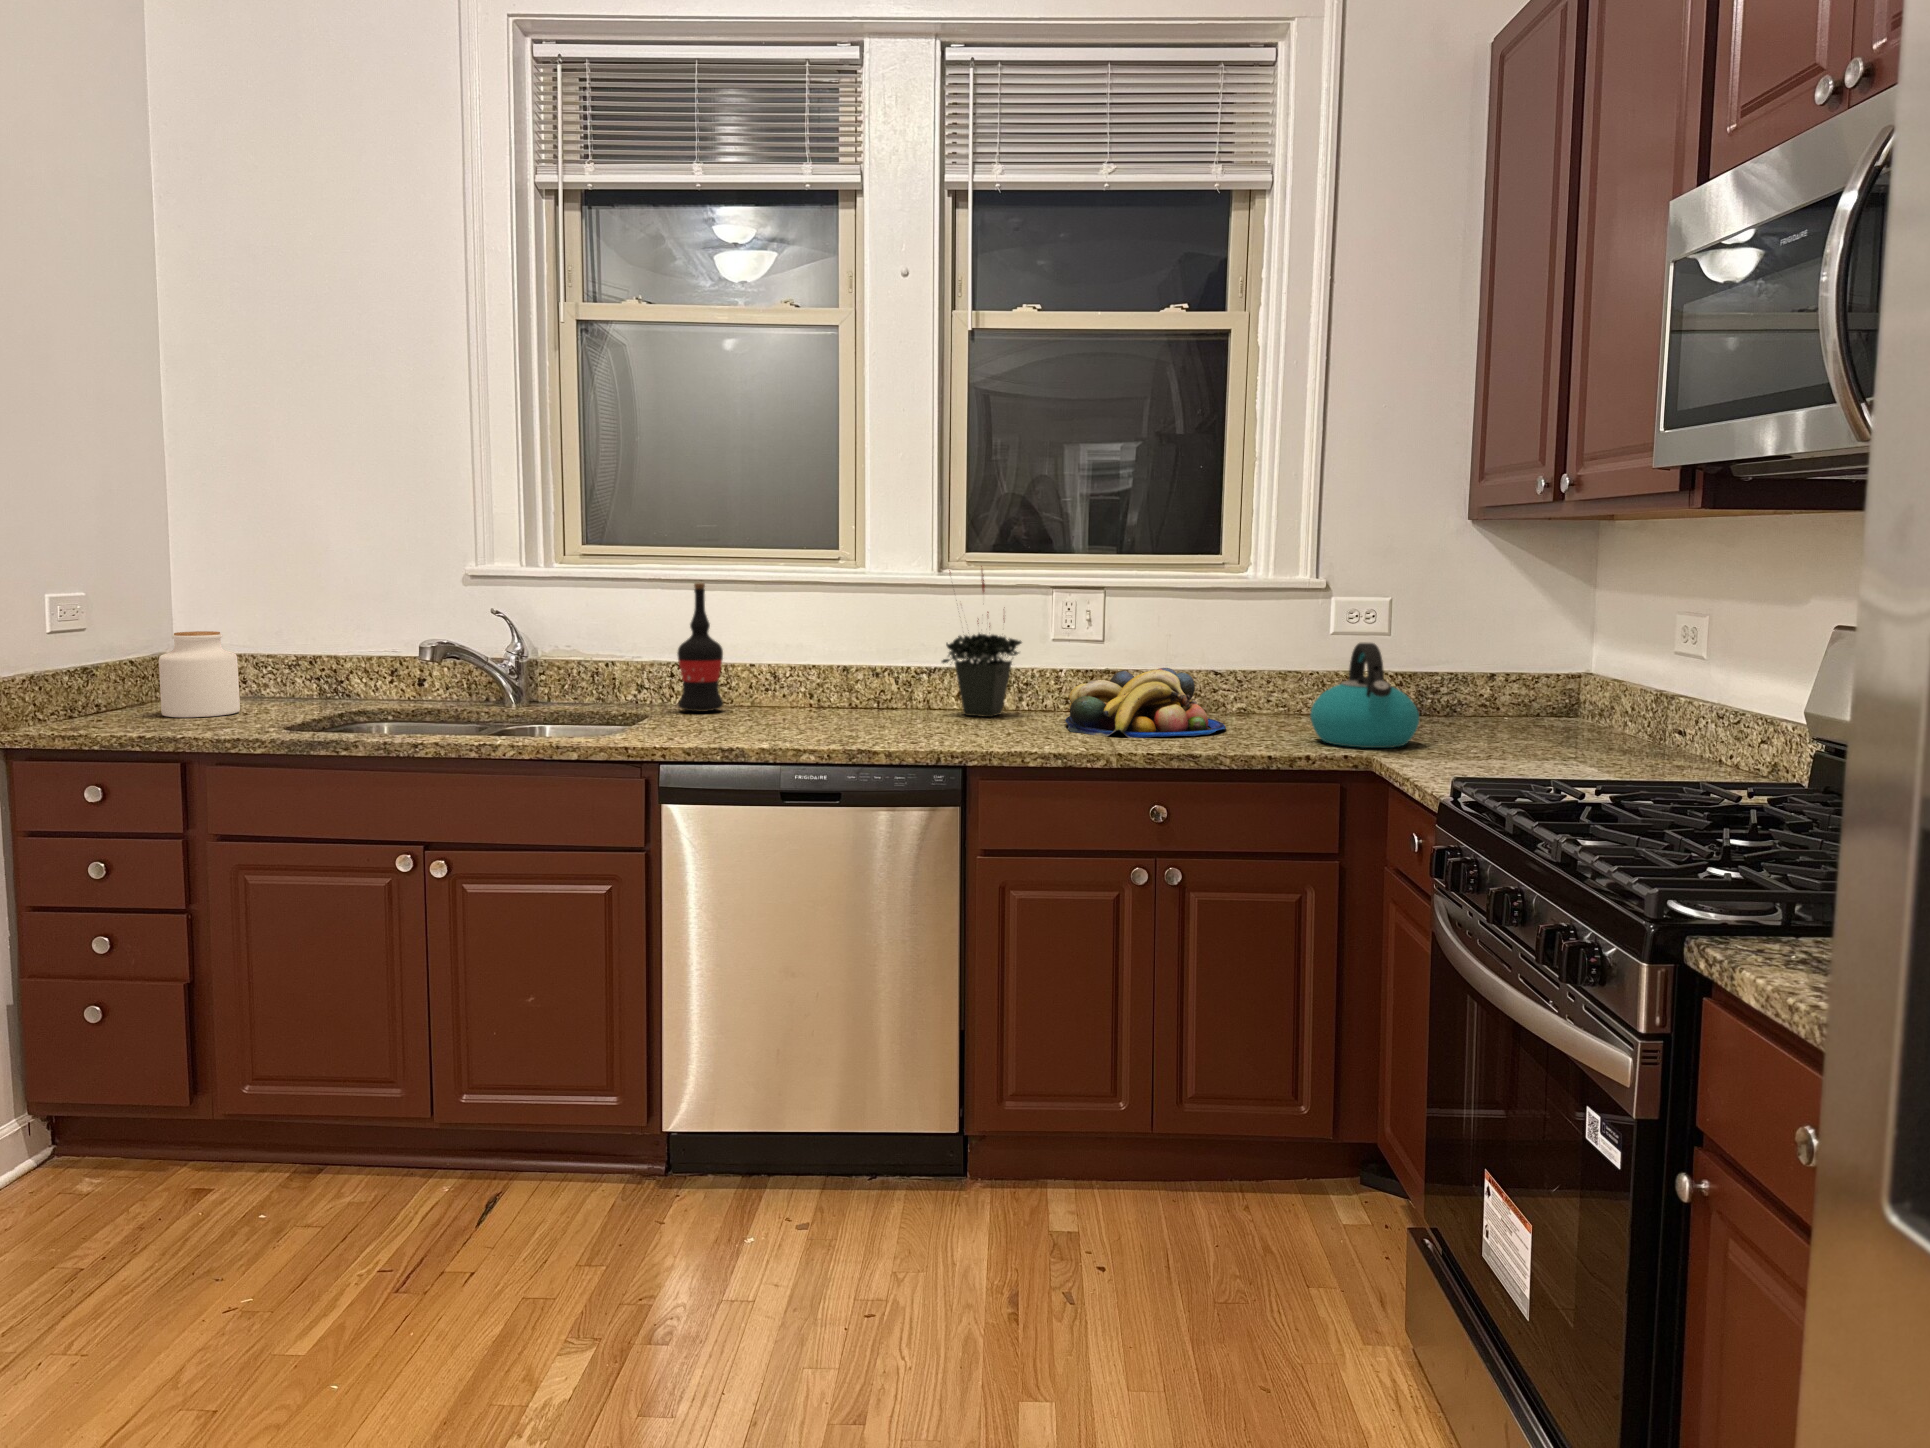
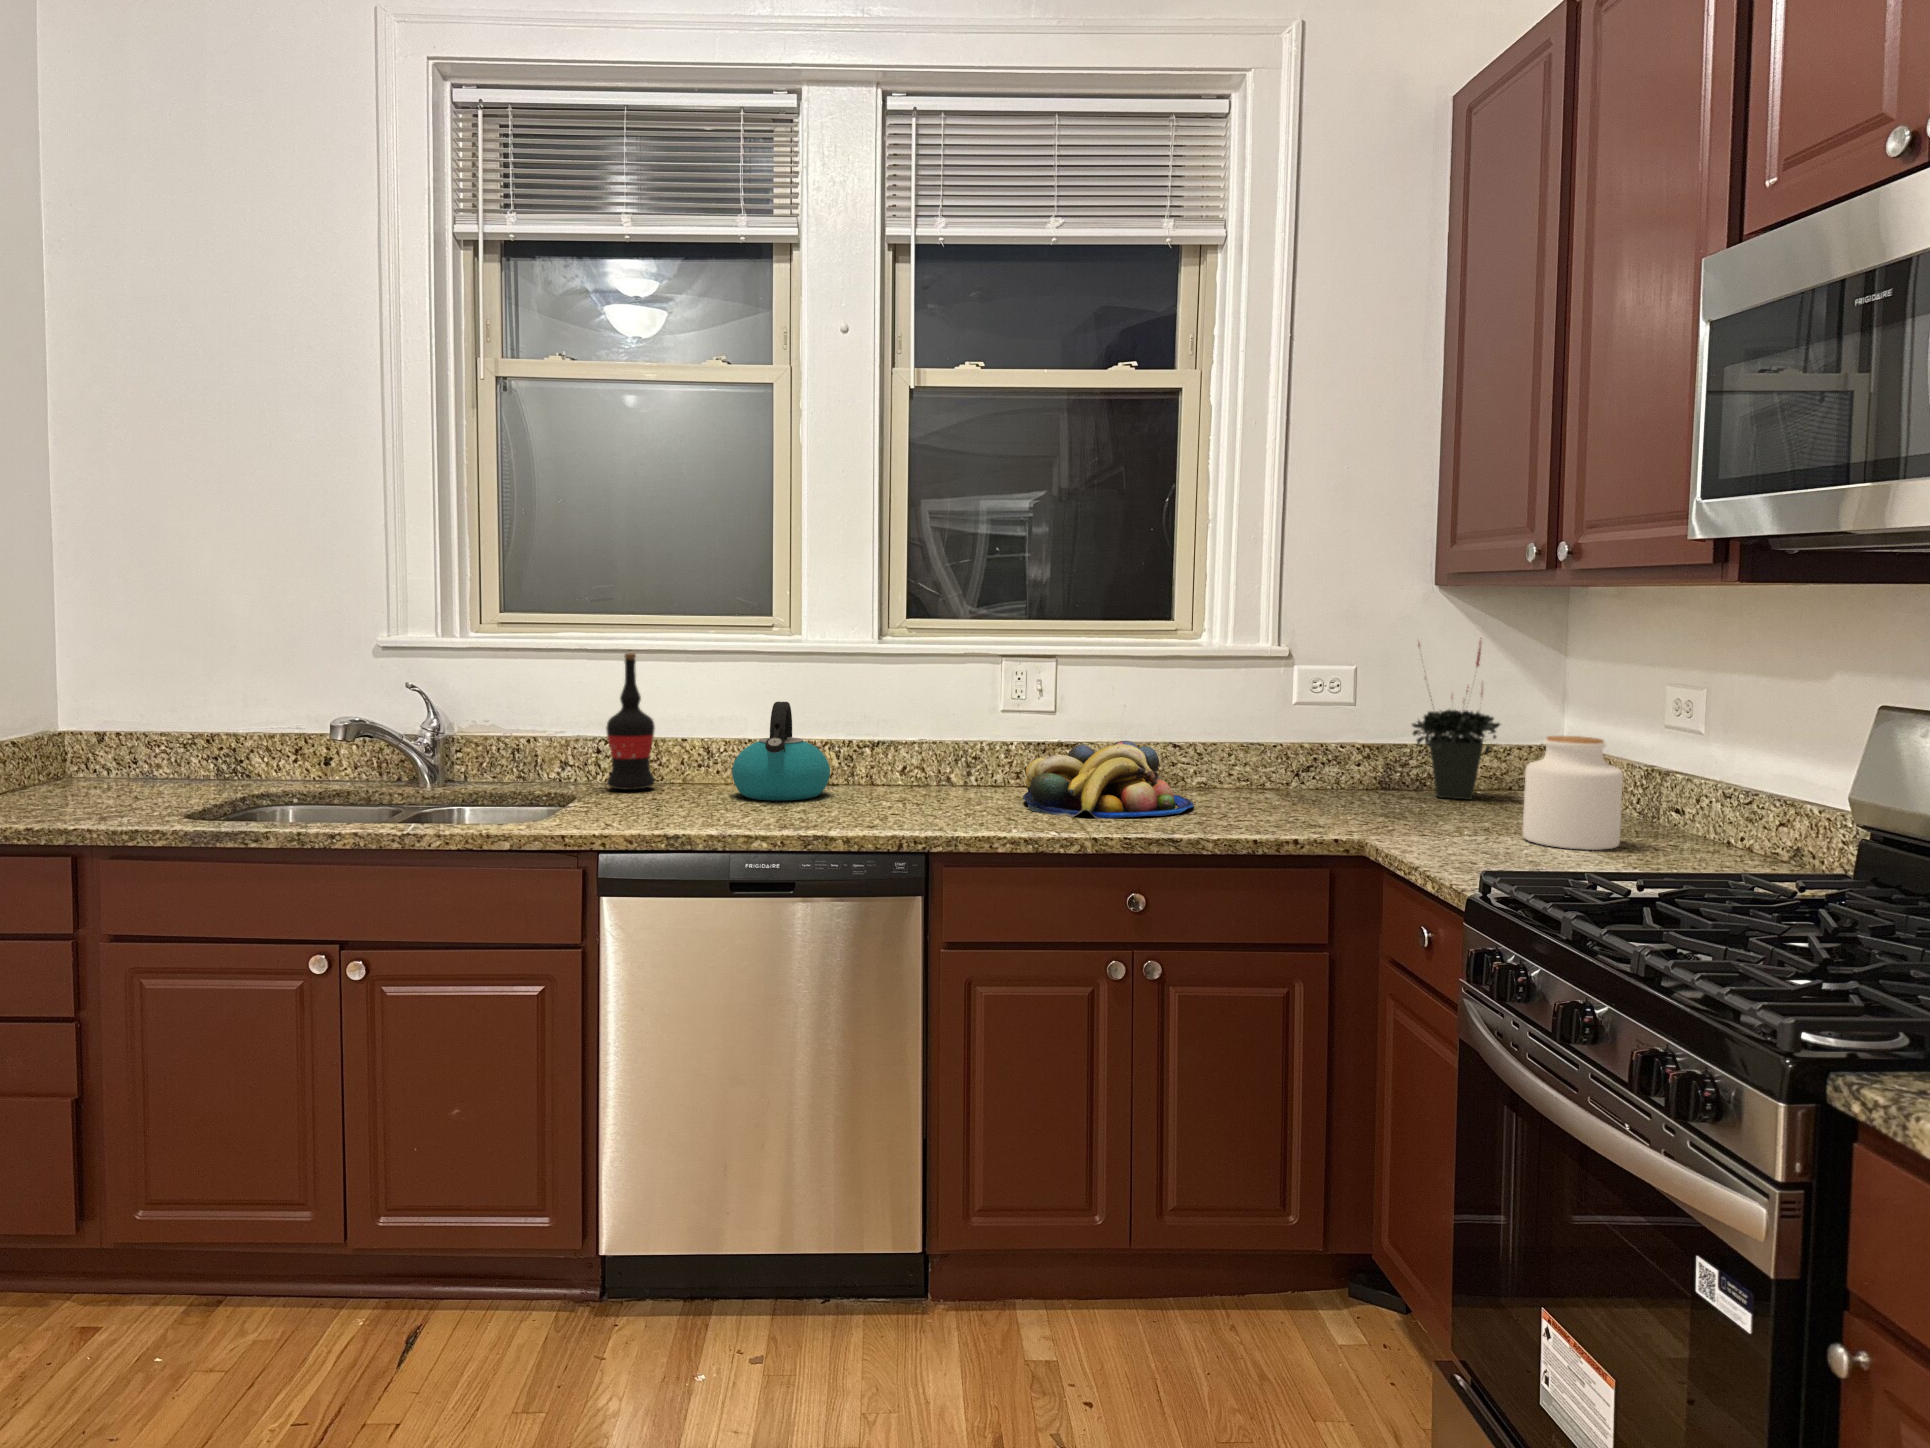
potted plant: present [942,566,1022,717] -> present [1412,640,1500,799]
jar: present [159,631,240,717] -> present [1523,736,1623,850]
kettle: present [1310,643,1419,748] -> present [732,702,830,801]

